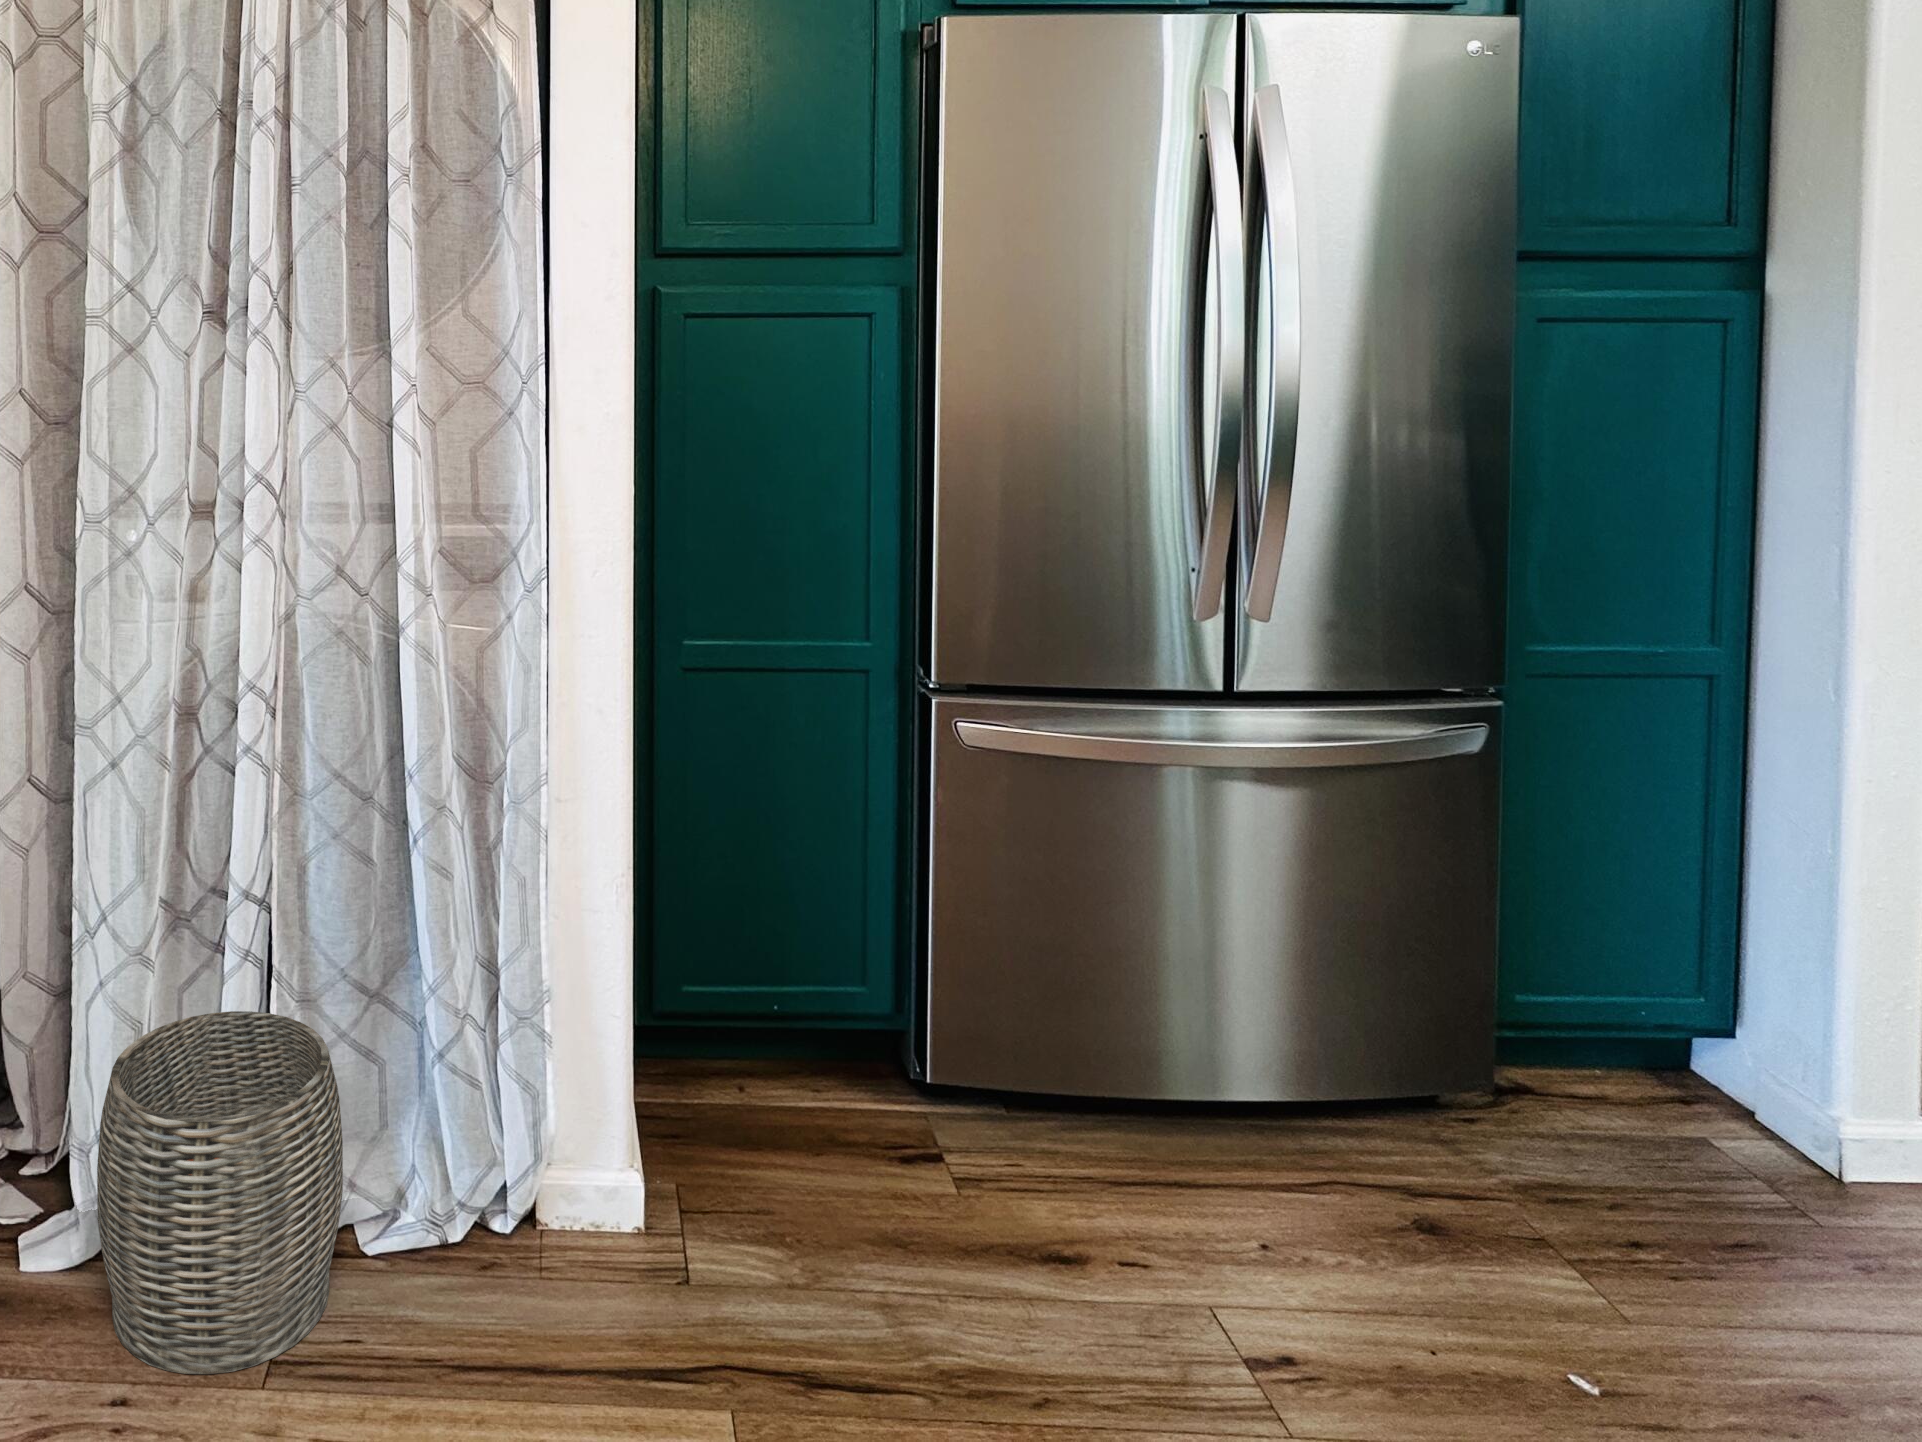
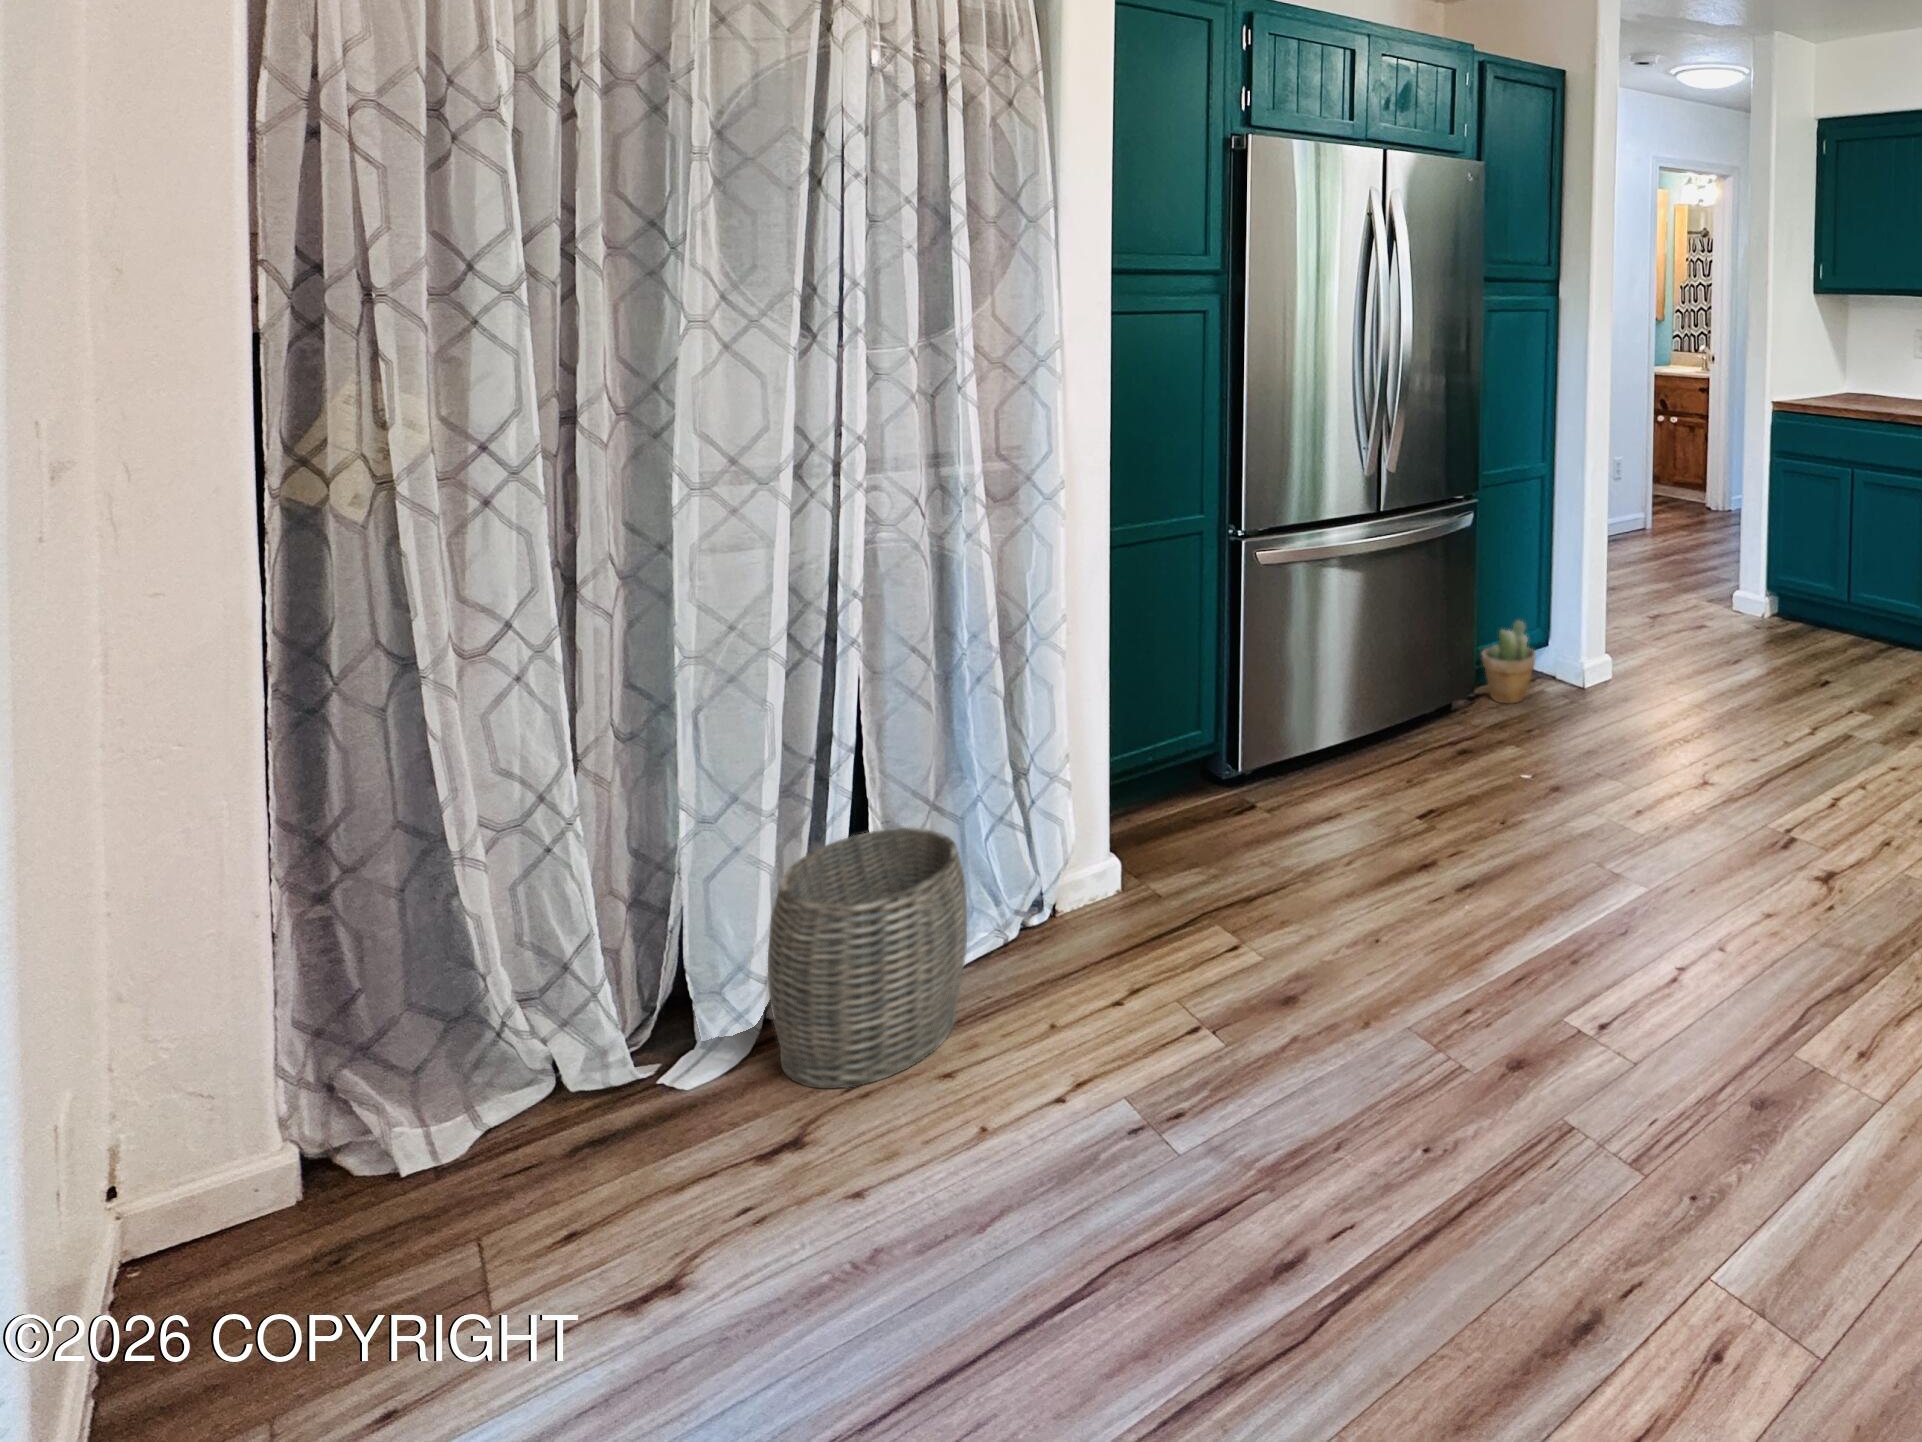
potted plant: none [1530,979,1672,1159] -> present [1482,621,1536,704]

